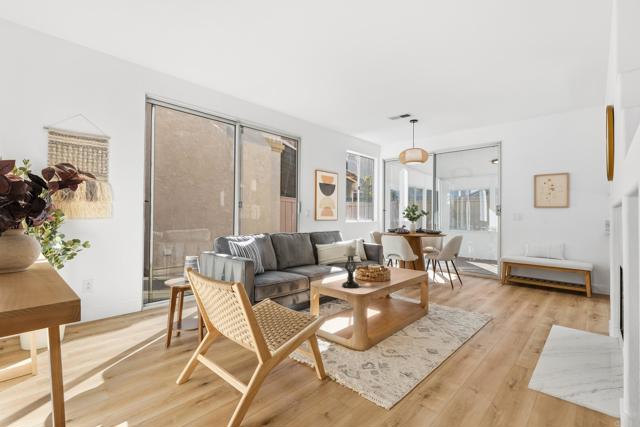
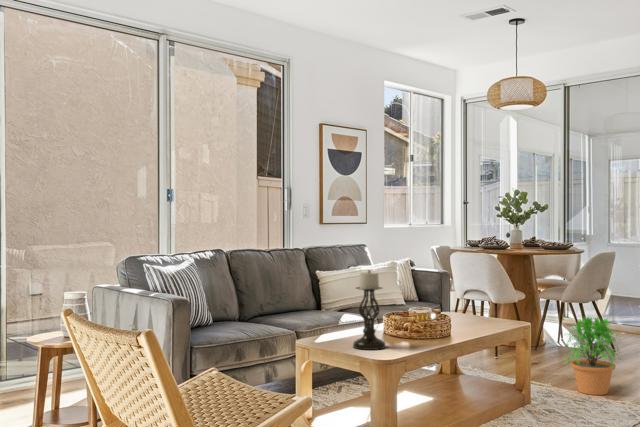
potted plant: none [440,268,474,309] -> present [566,317,619,395]

